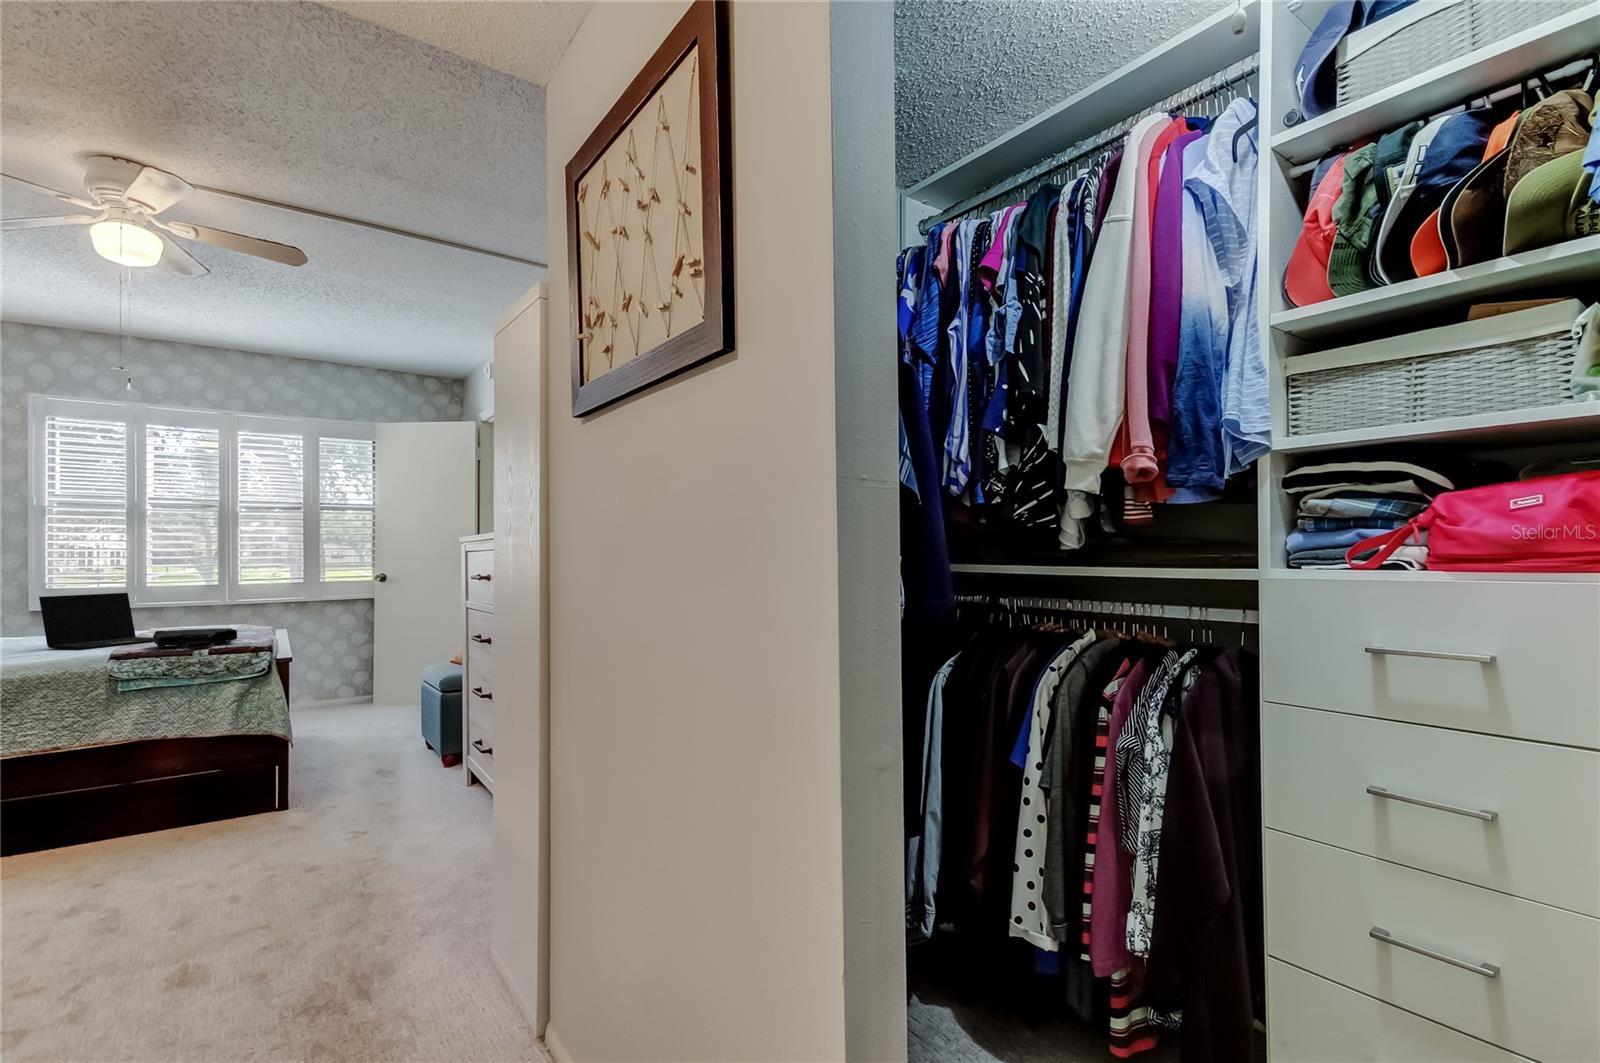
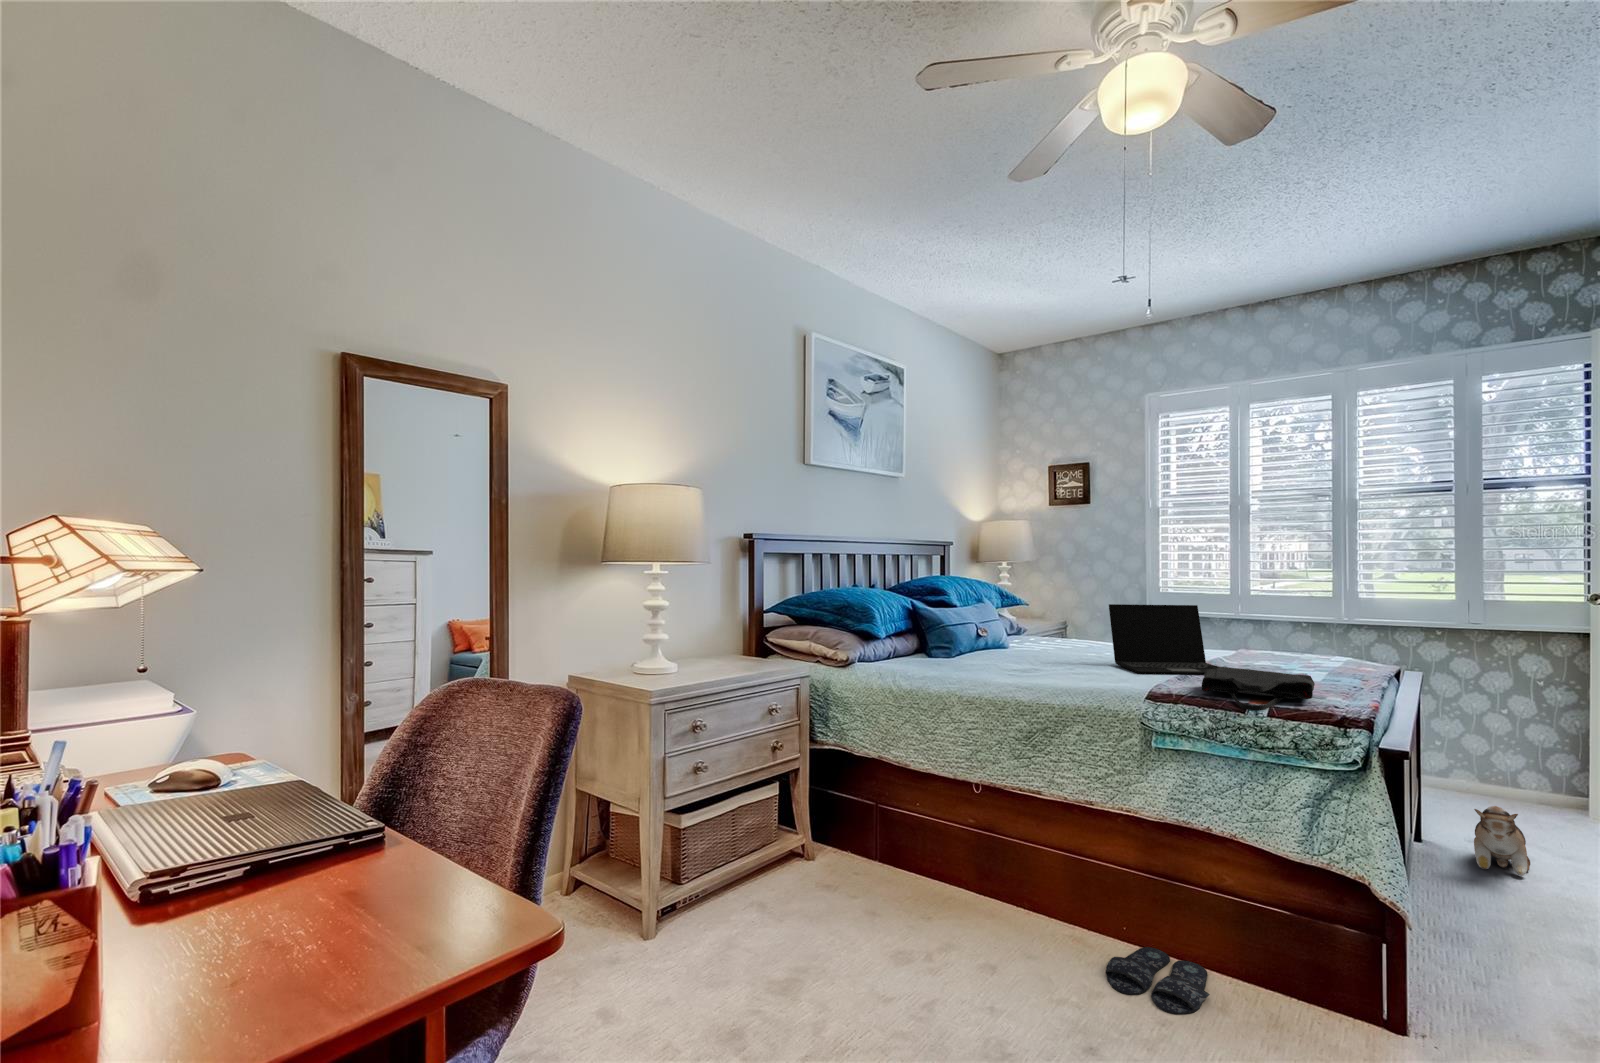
plush toy: none [314,698,341,738] -> present [1474,806,1530,875]
slippers: none [85,830,172,862] -> present [1106,947,1210,1014]

